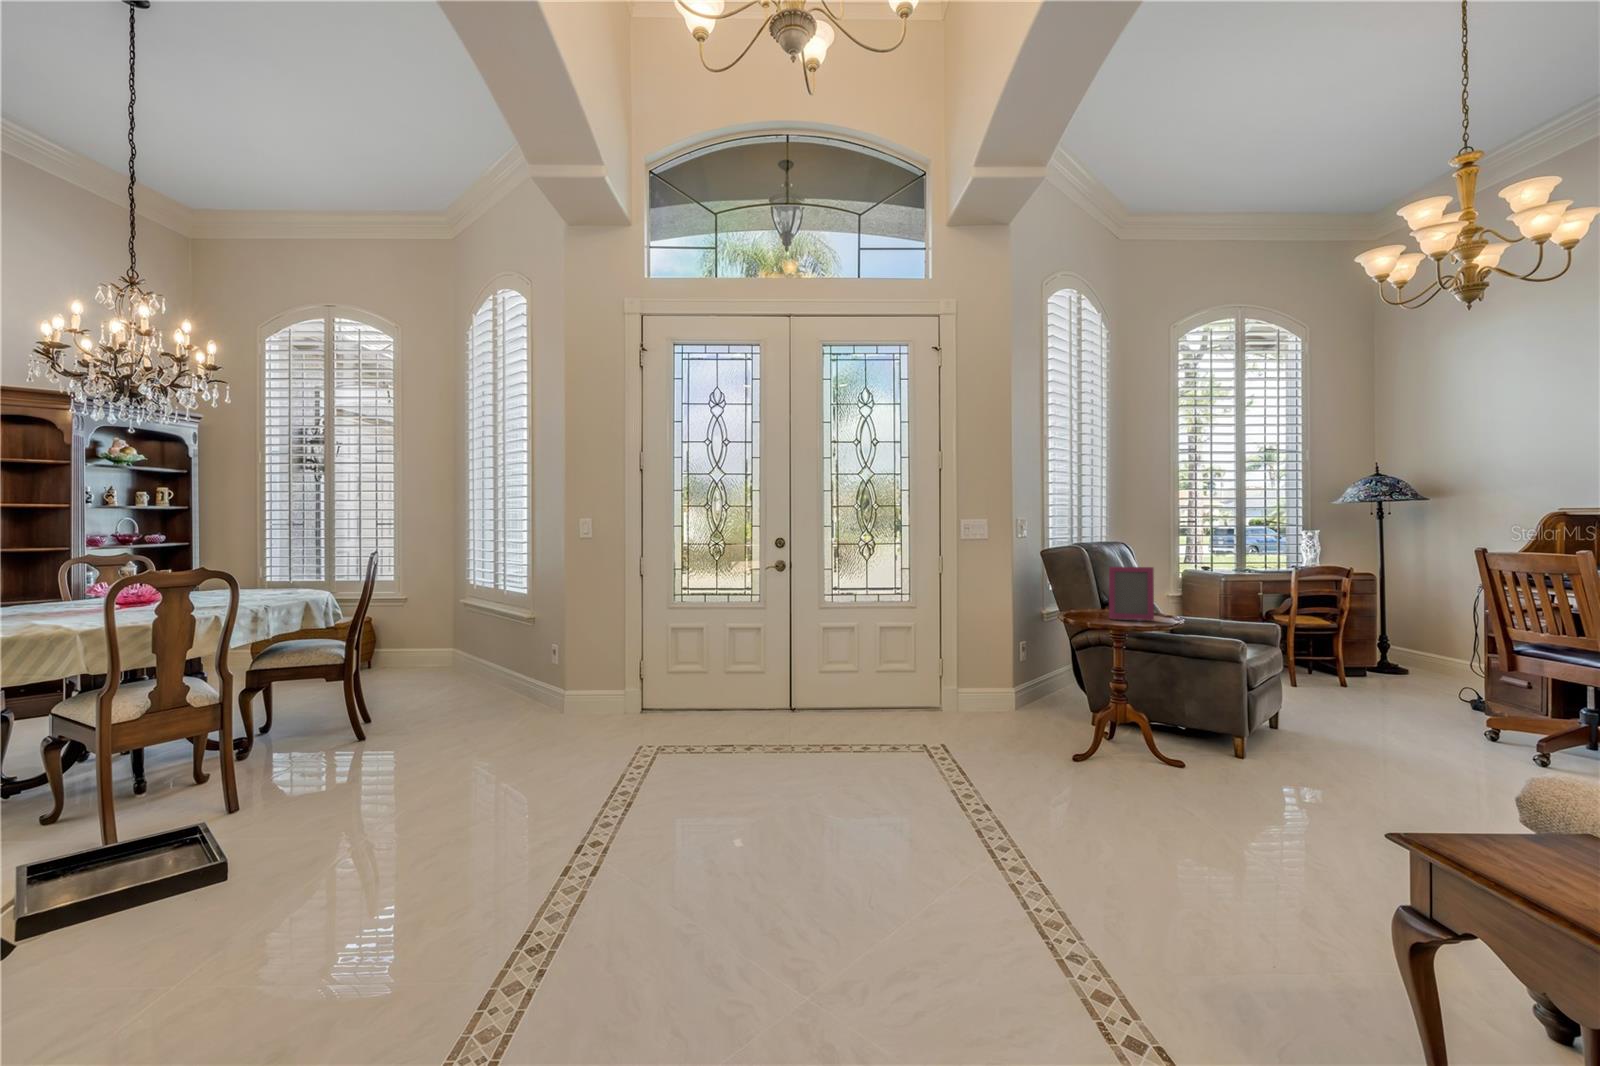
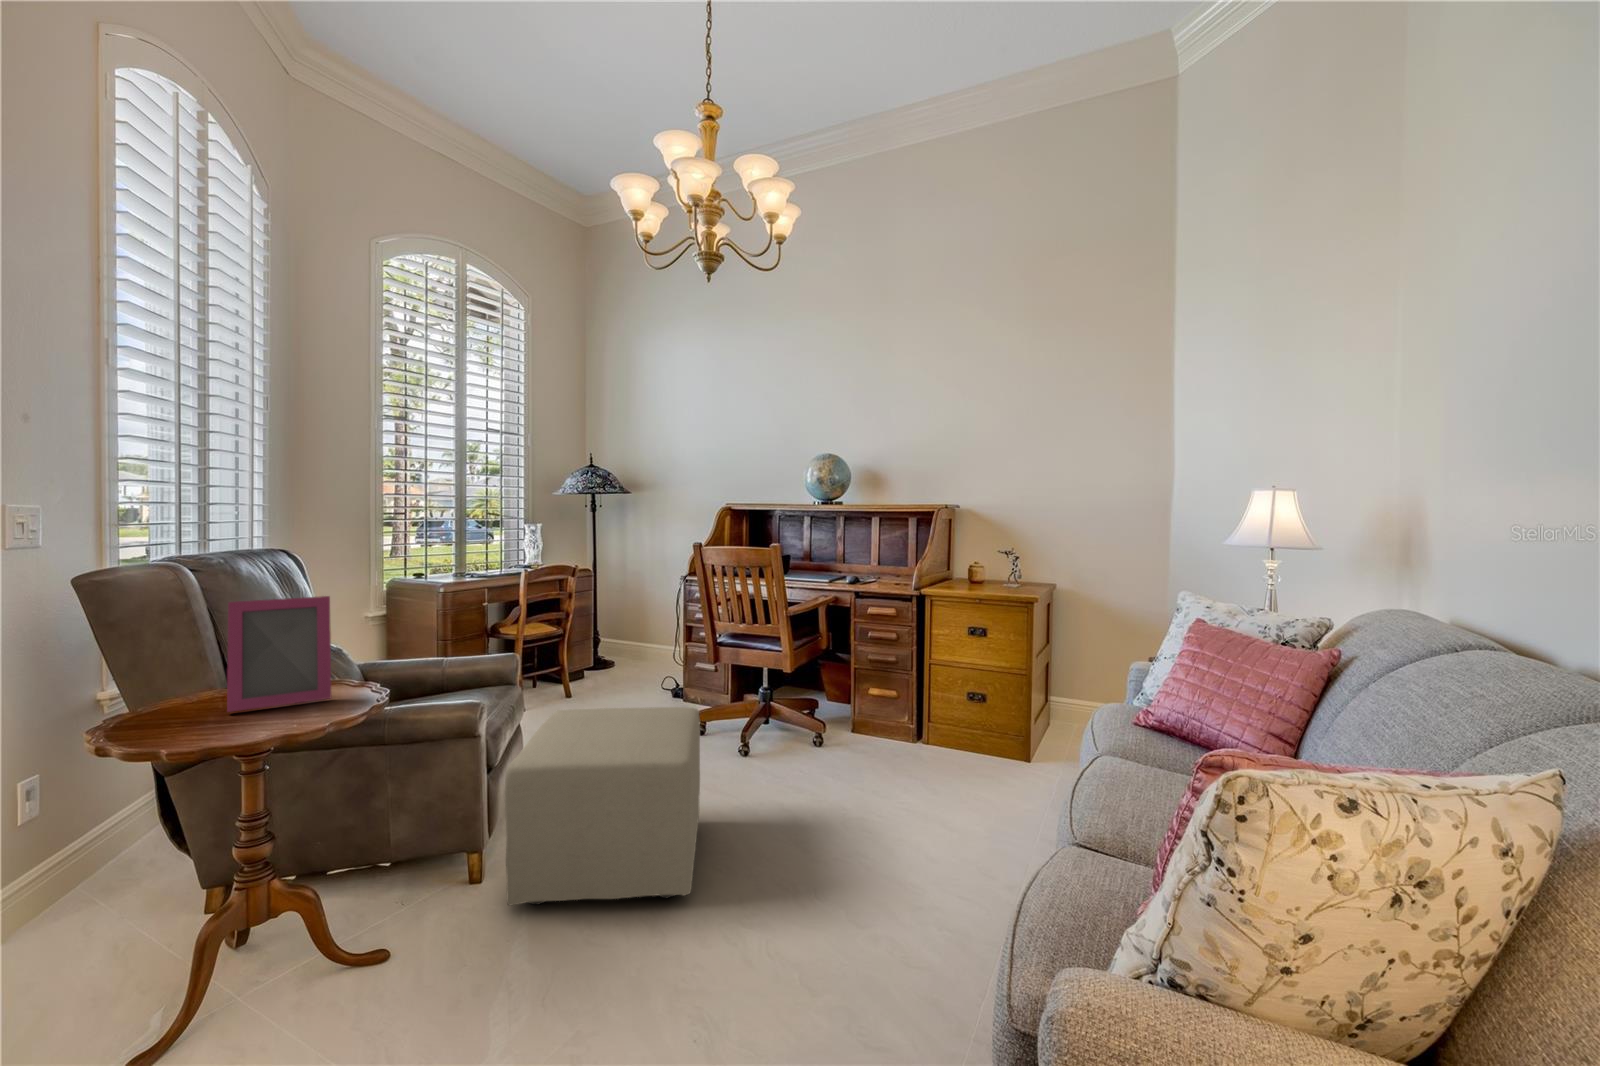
ottoman: none [1255,667,1448,813] -> present [504,707,700,905]

